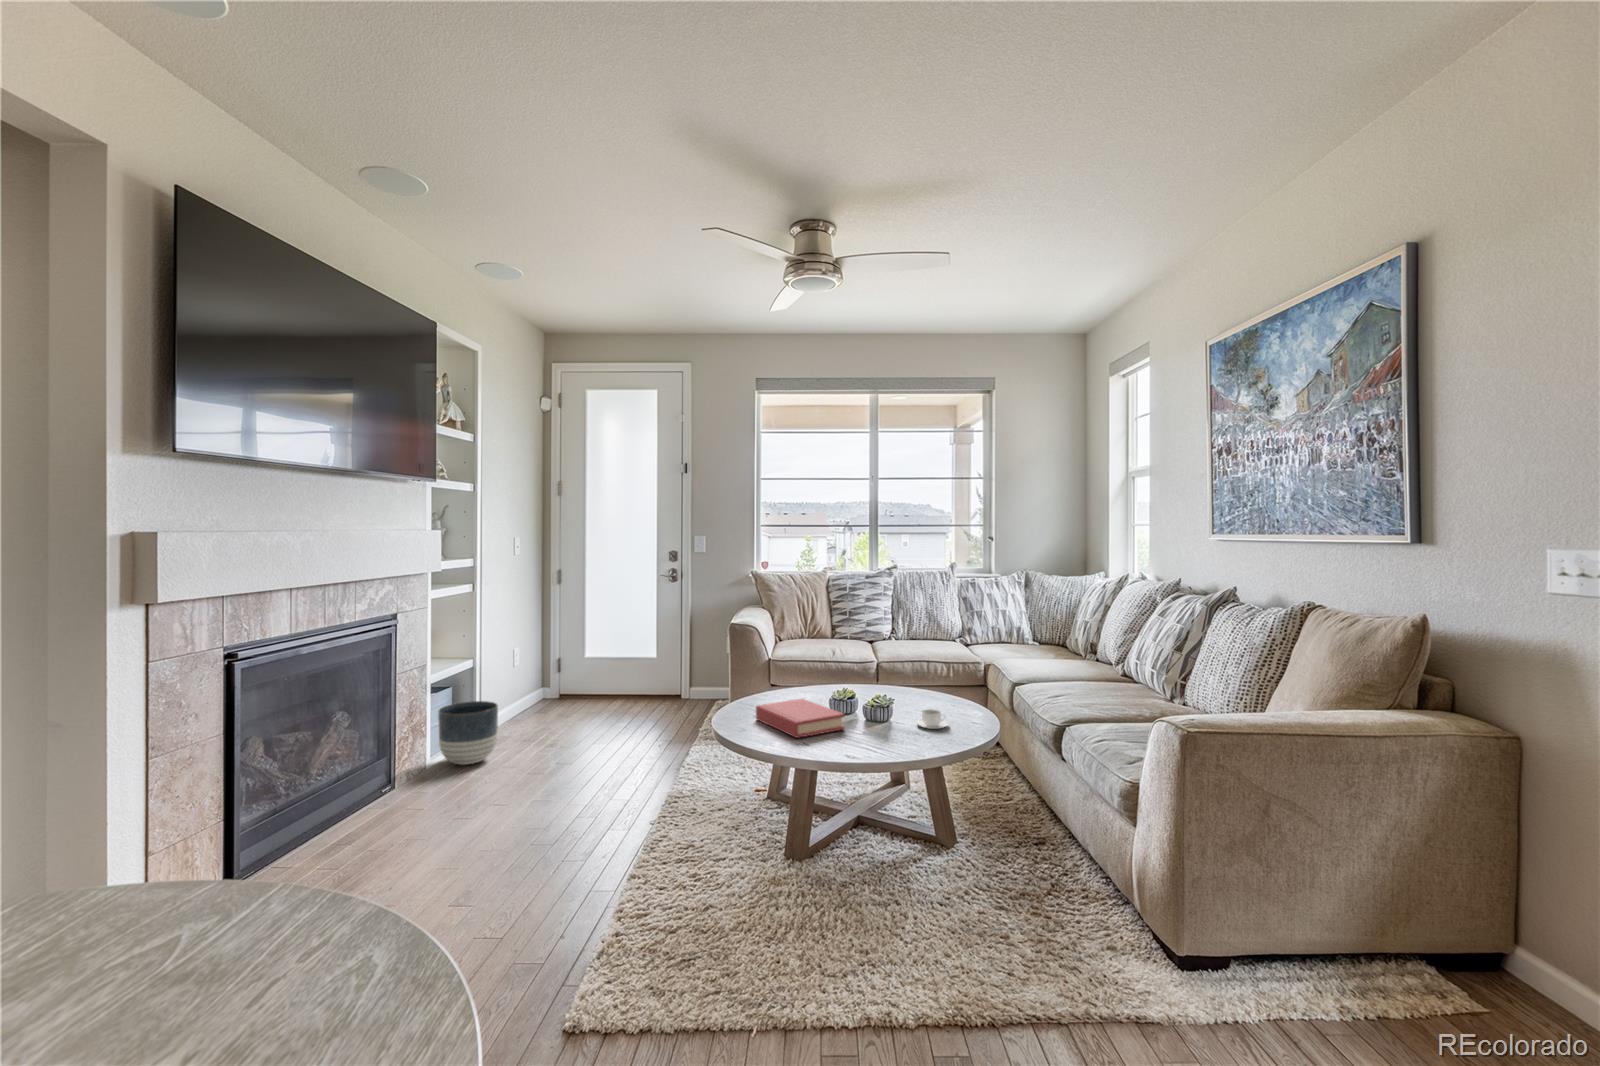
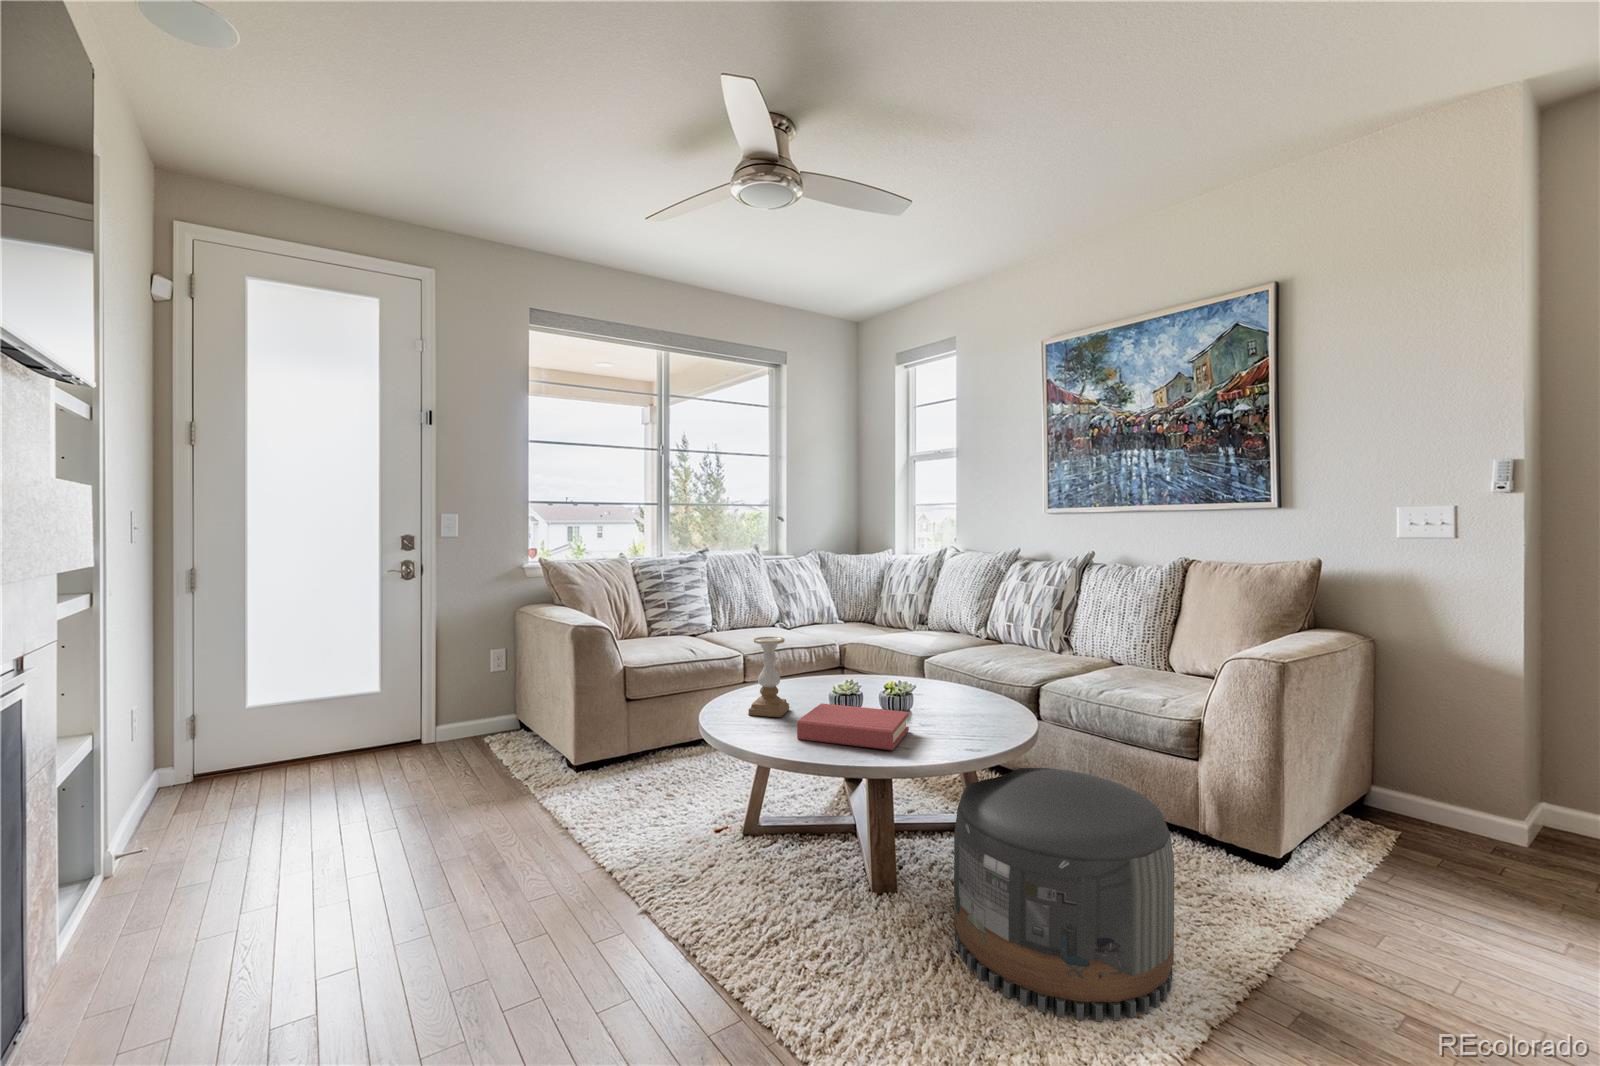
candle holder: none [763,641,798,705] -> present [748,637,789,717]
planter: present [438,701,498,765] -> none [82,803,220,936]
coffee cup: present [916,709,948,729] -> none [947,693,984,714]
pouf: none [775,771,951,979] -> present [954,768,1174,1021]

